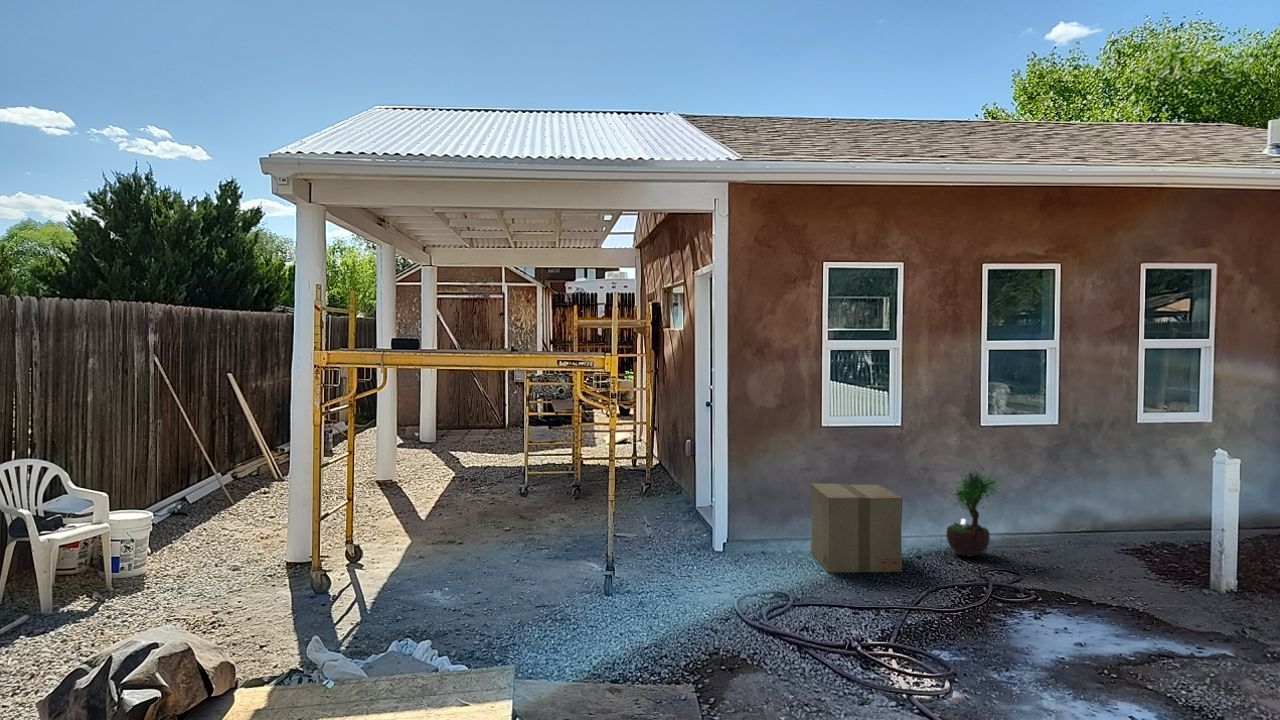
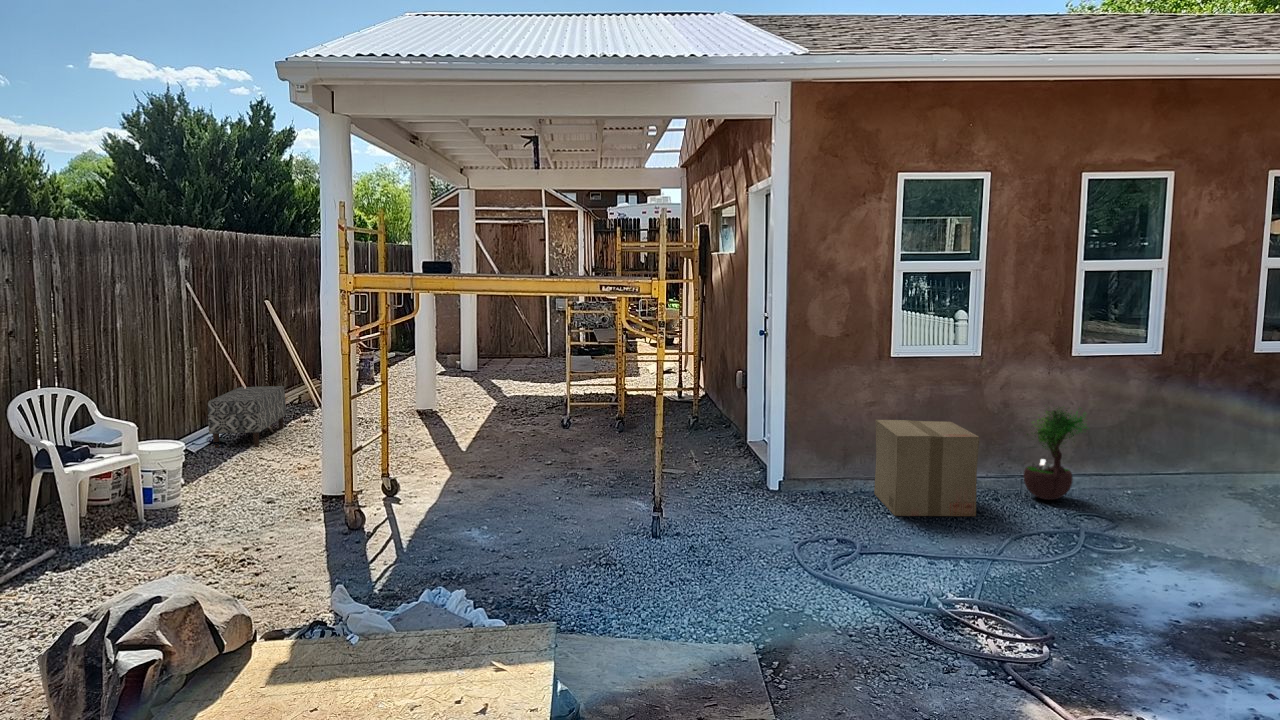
bench: none [172,458,248,519] -> present [208,386,286,448]

